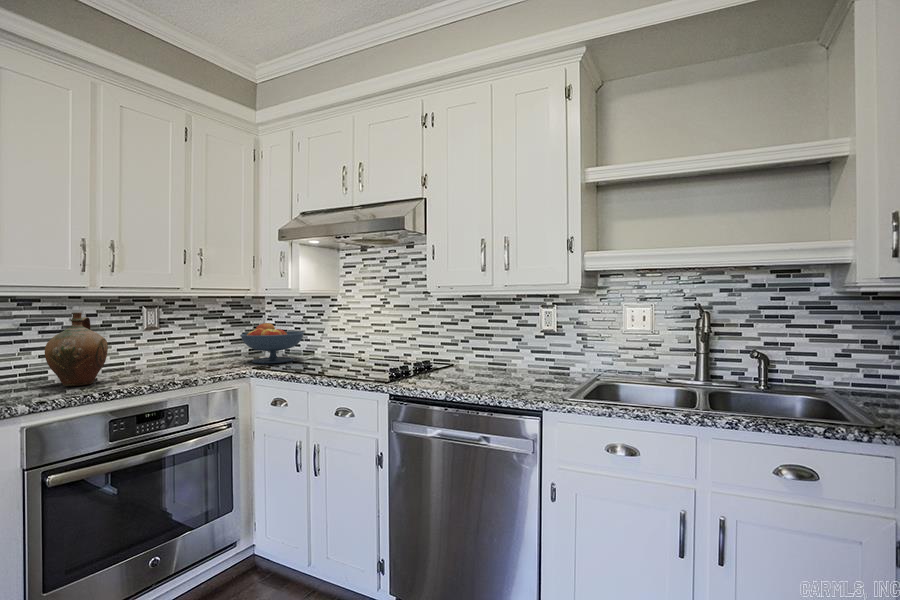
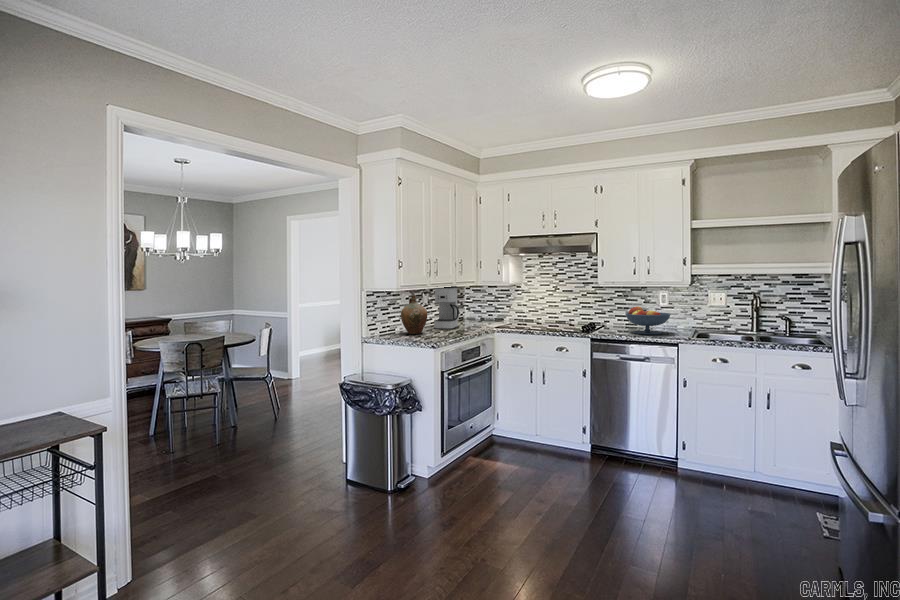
coffee maker: none [150,297,206,373] -> present [434,286,459,329]
fruit bowl: present [240,323,304,363] -> present [625,306,671,334]

